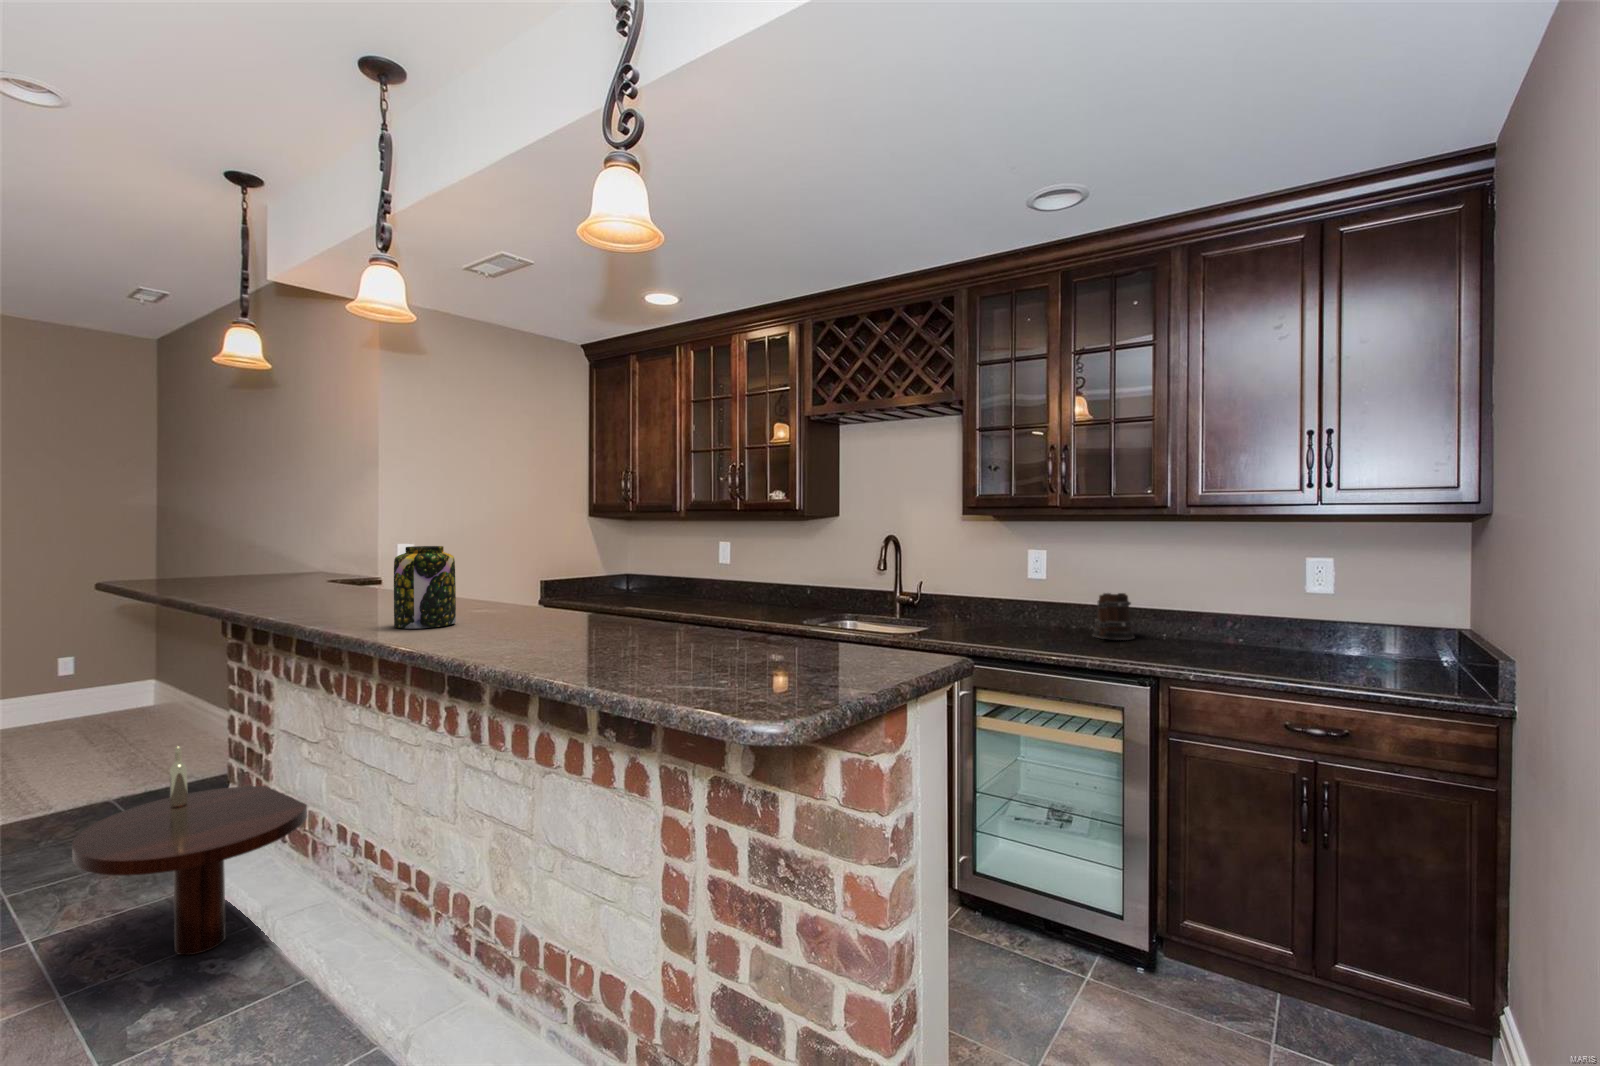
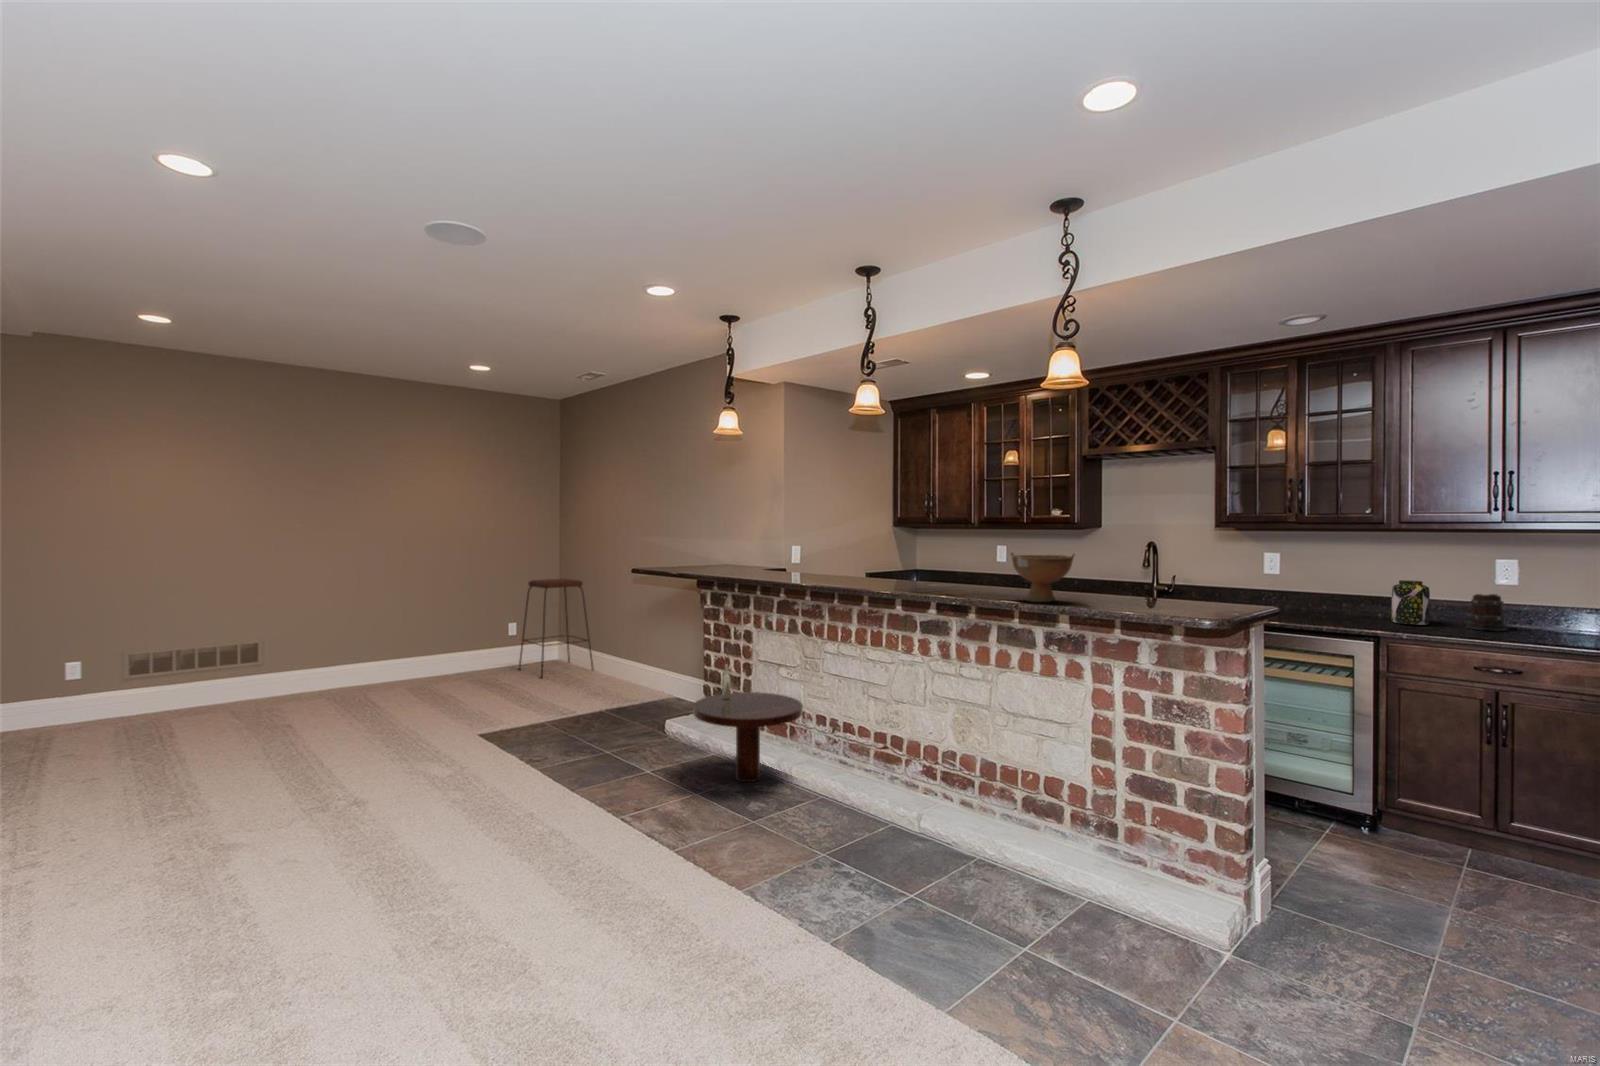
jar: present [394,546,456,629] -> present [1391,580,1430,625]
bowl: none [494,557,613,657] -> present [1011,553,1075,602]
beer mug: present [1092,593,1135,640] -> present [1467,594,1507,631]
bar stool: none [47,594,173,743] -> present [518,579,594,678]

